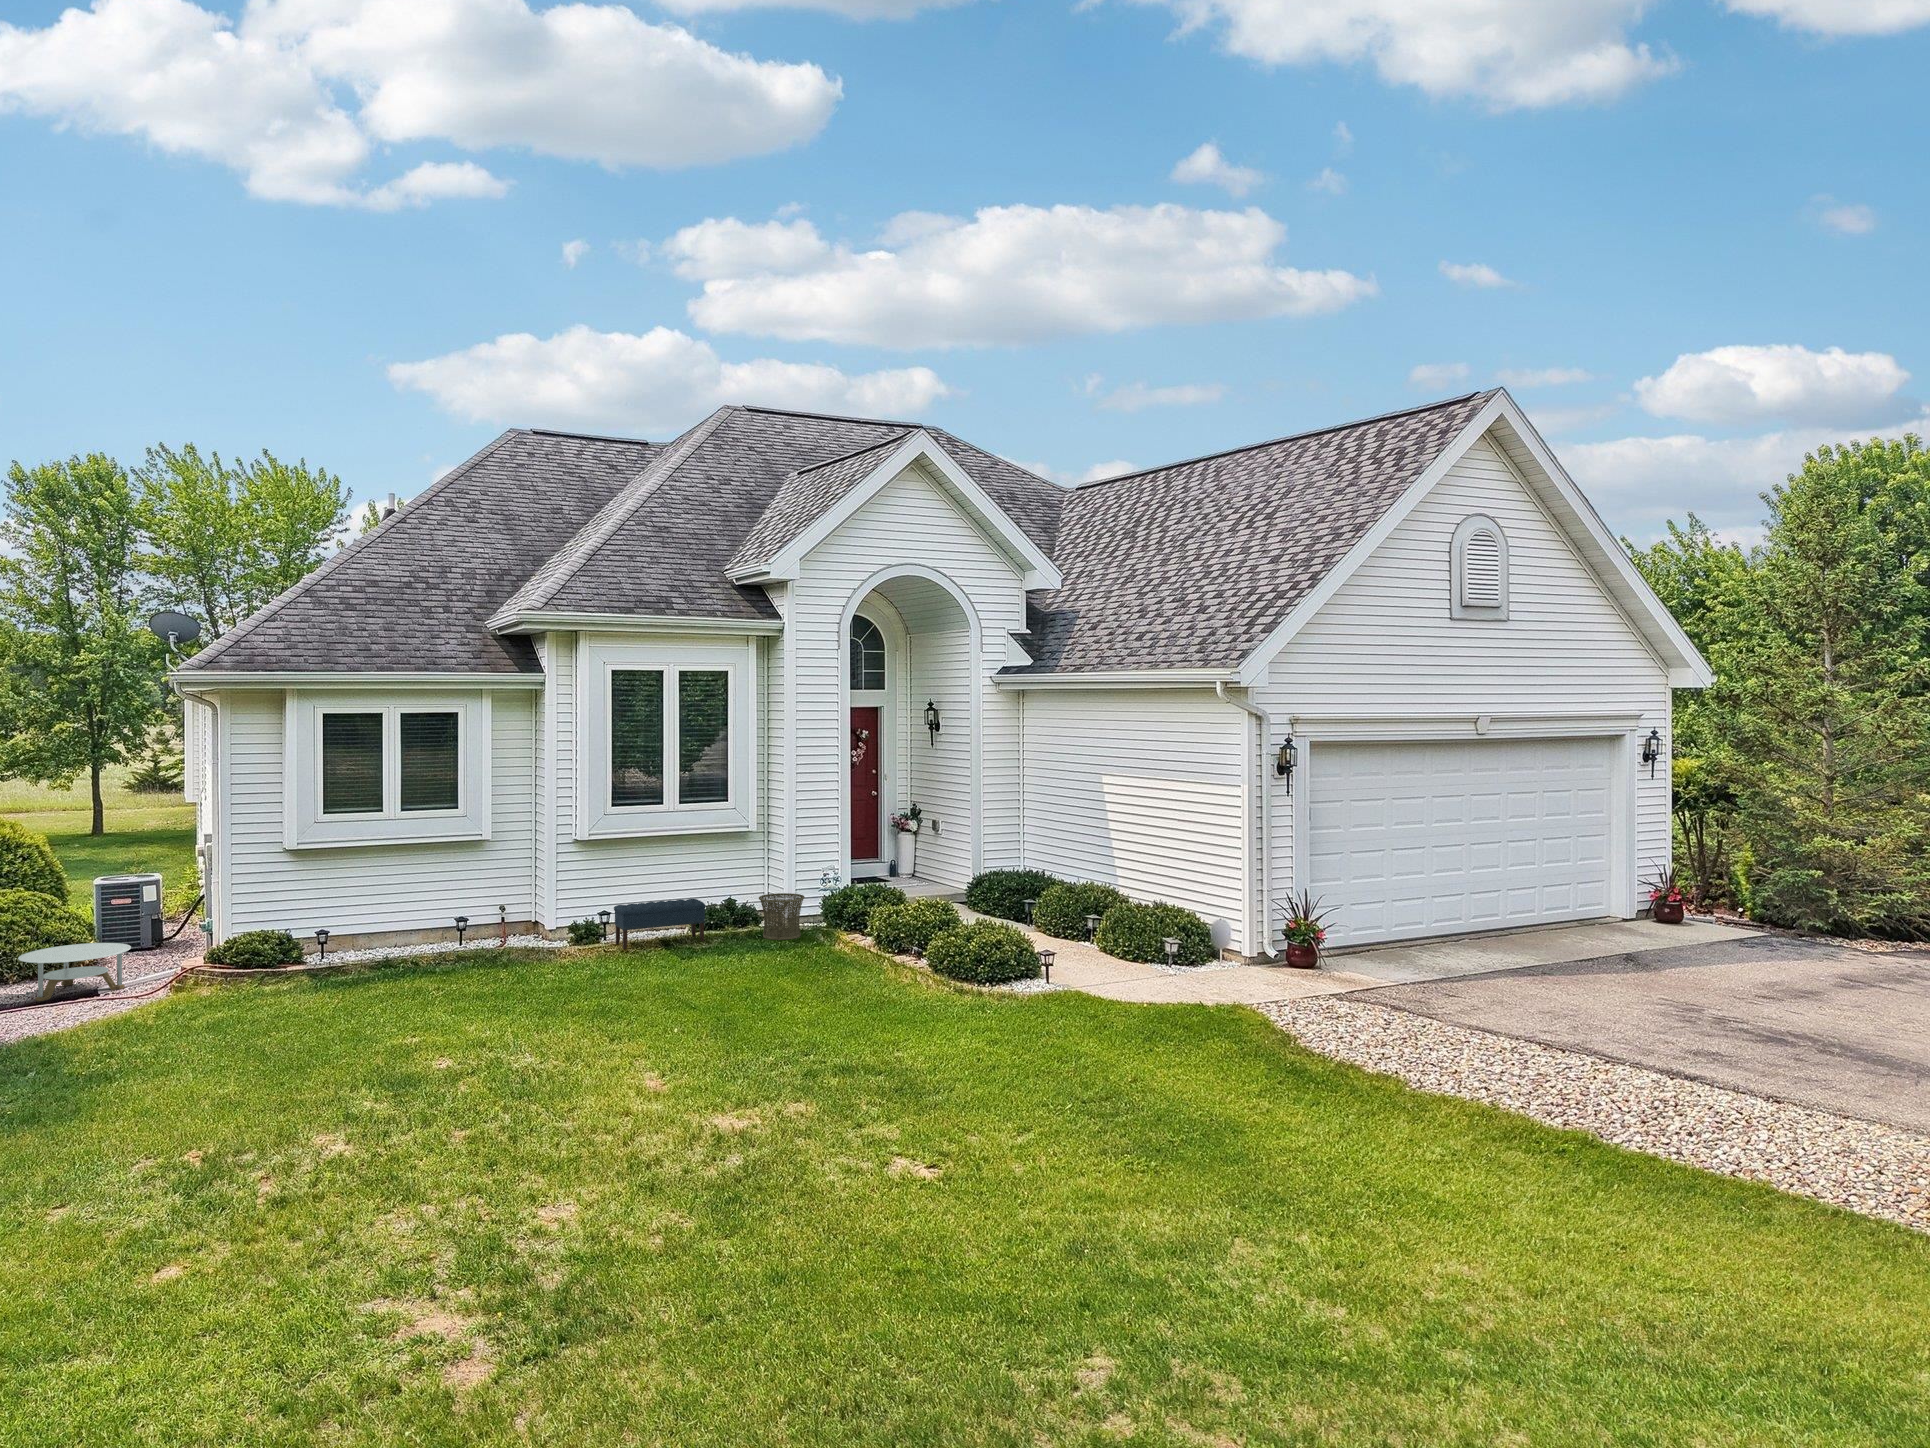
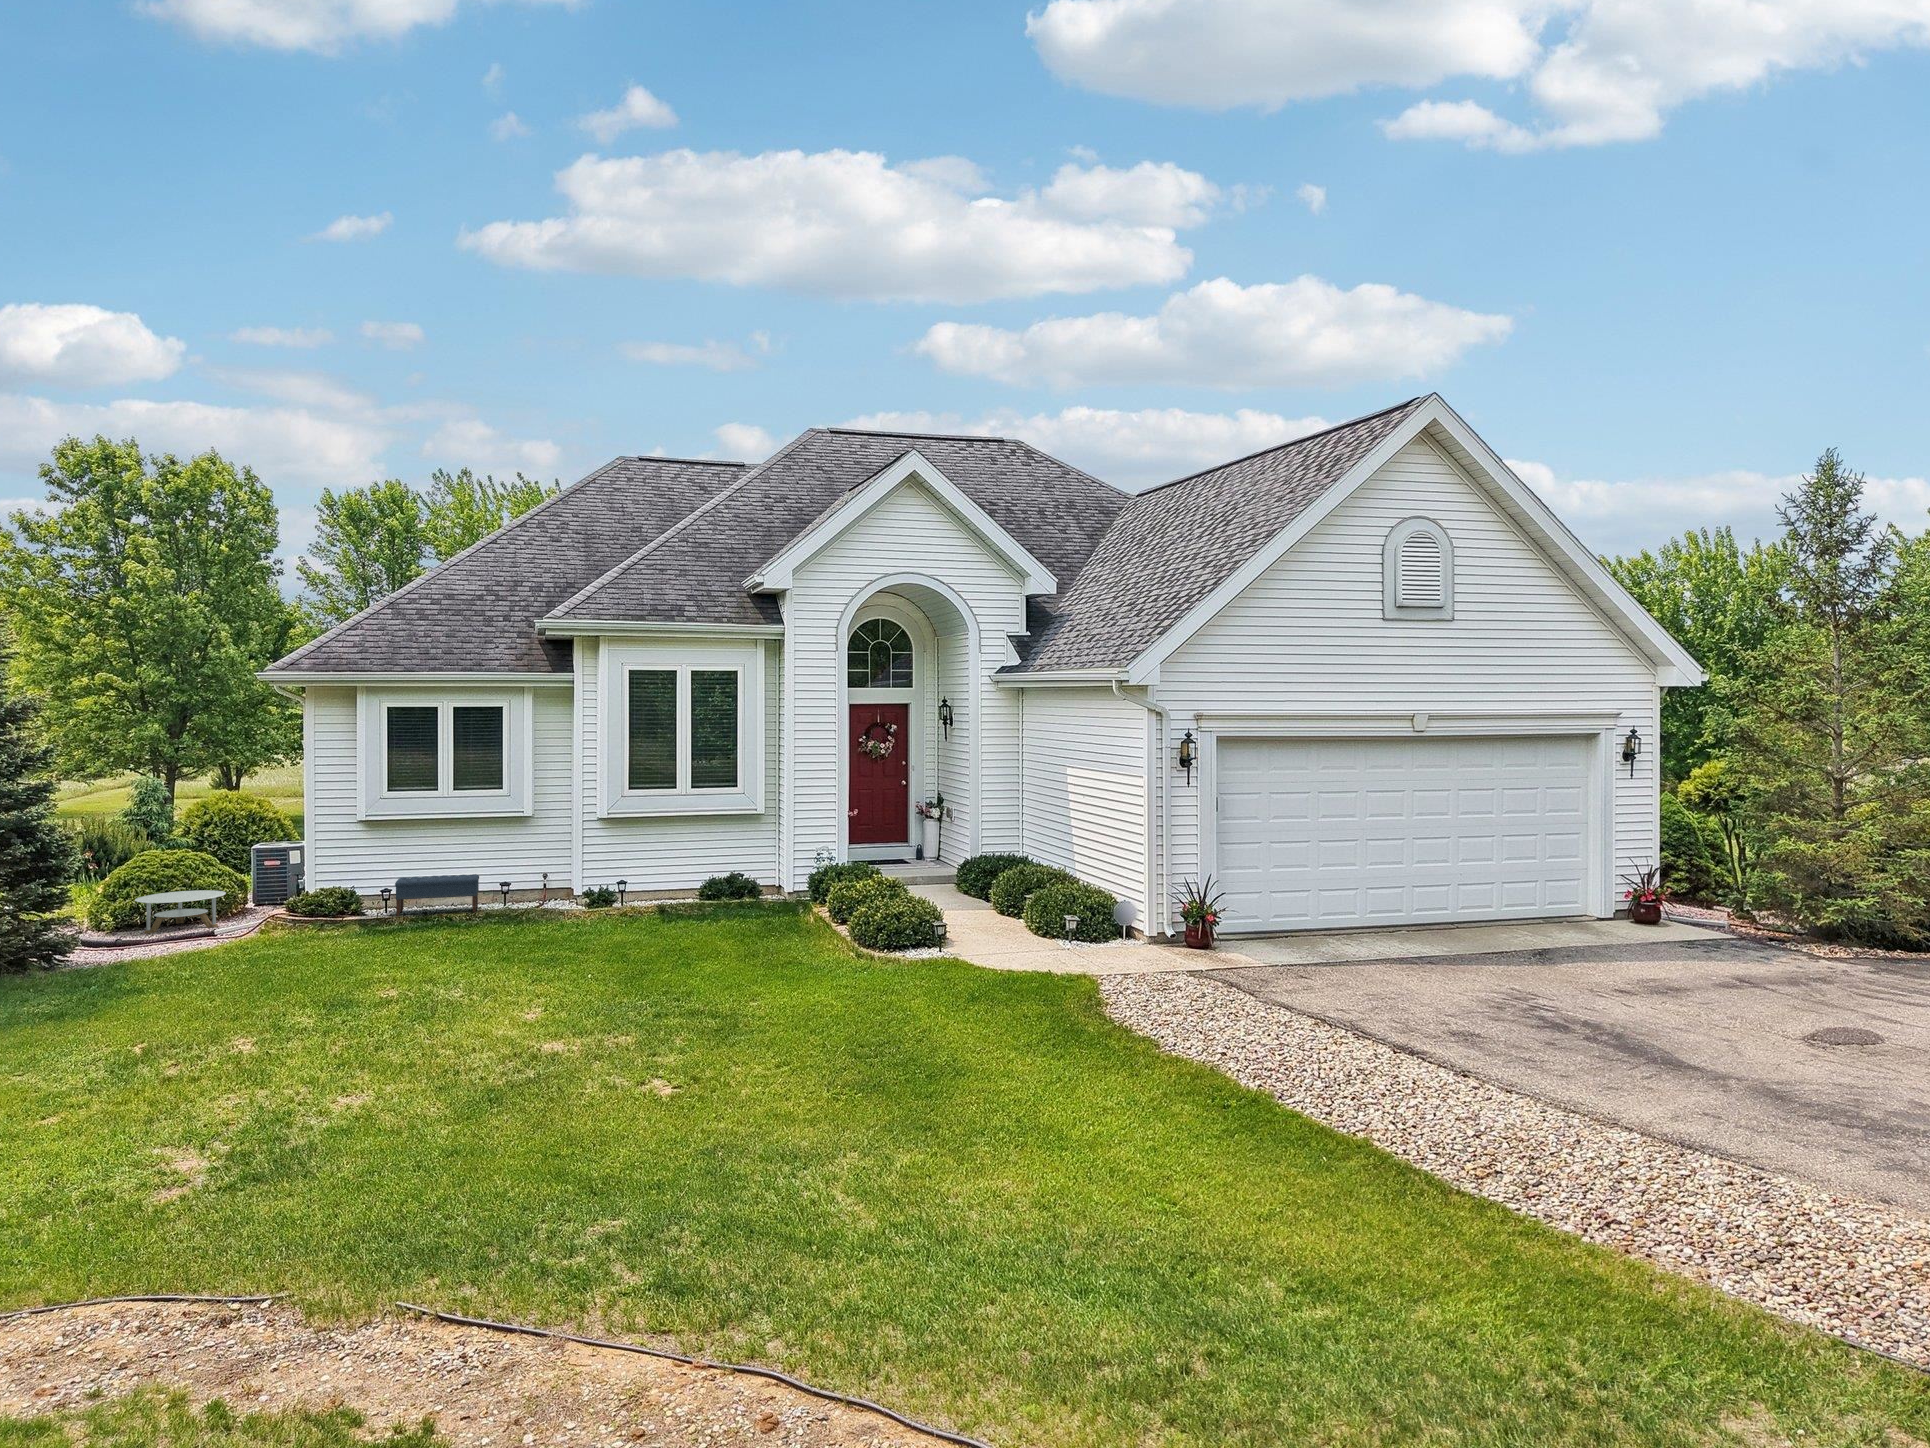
basket: present [759,893,805,940] -> none [756,869,798,910]
bench: present [614,899,706,949] -> present [395,874,479,916]

